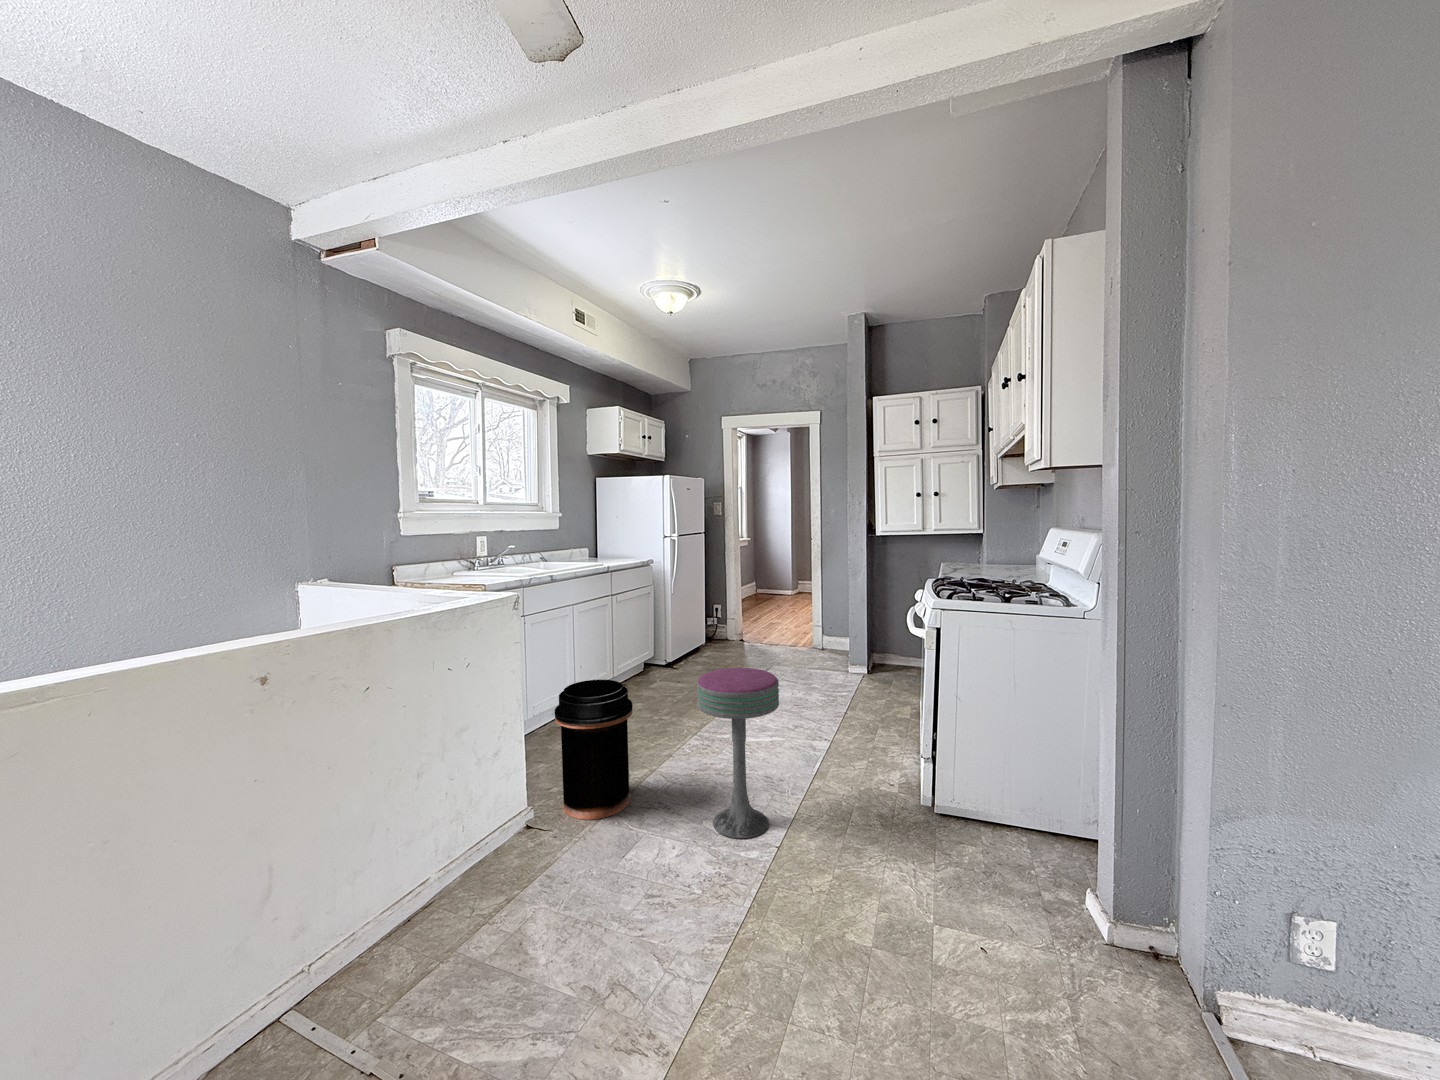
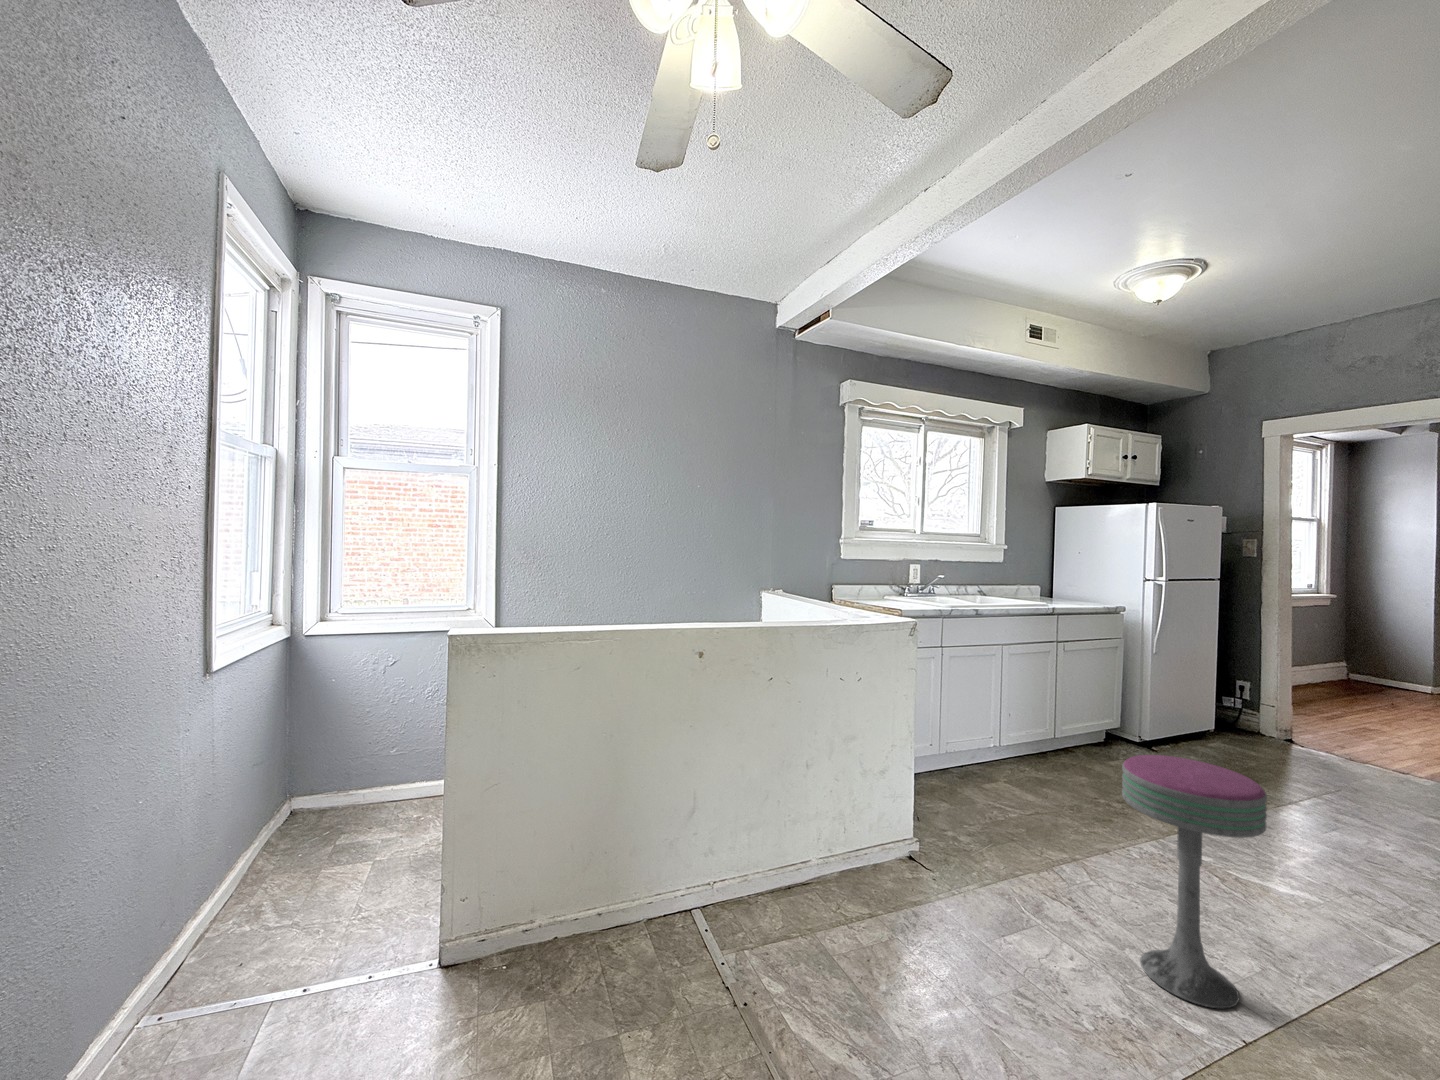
trash can: present [555,680,633,820] -> none [949,726,1042,888]

